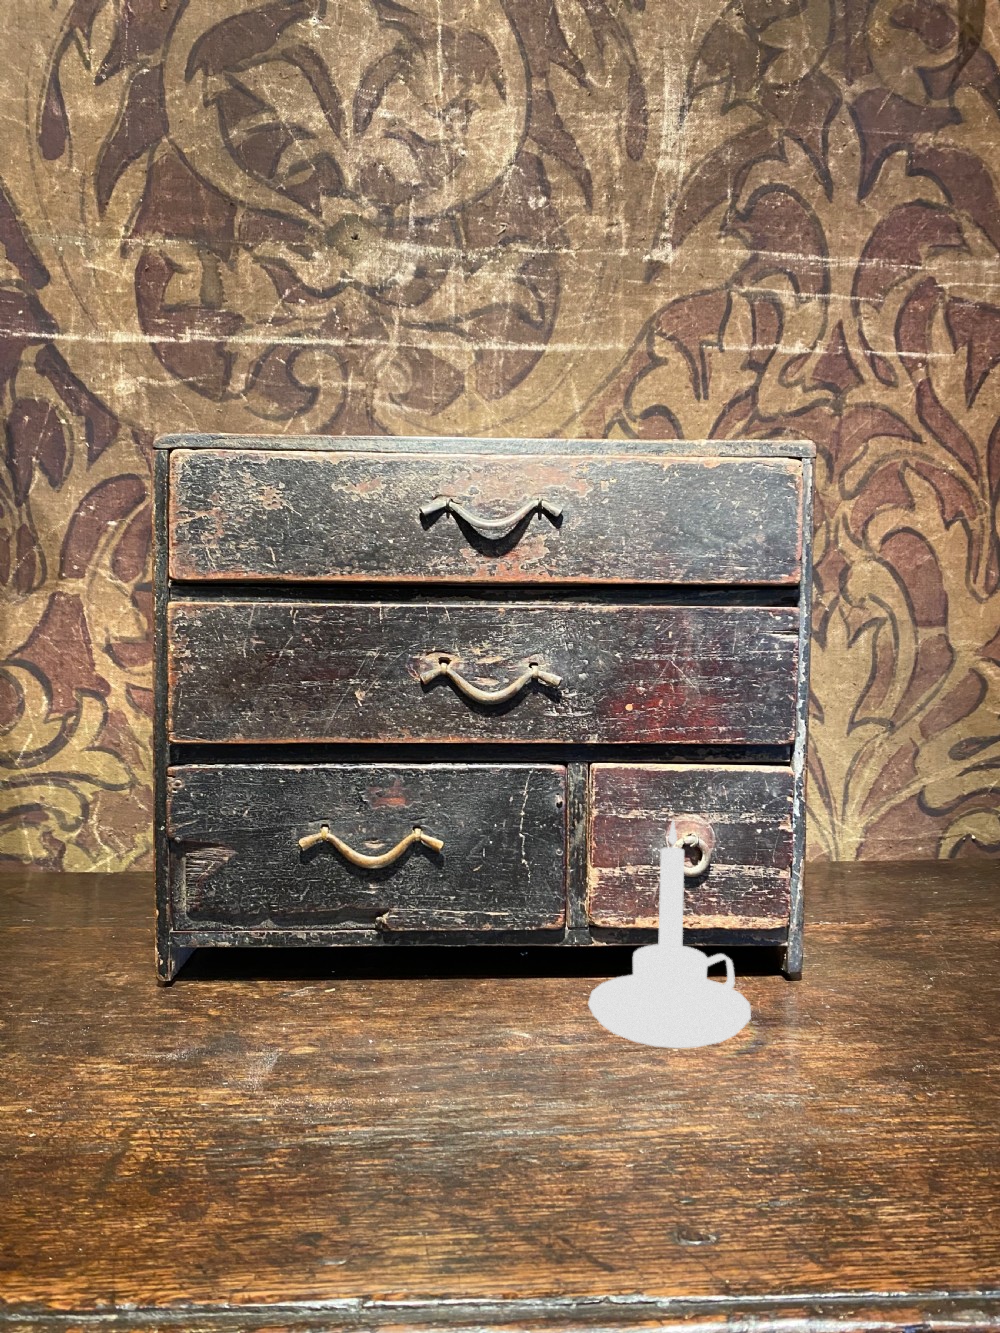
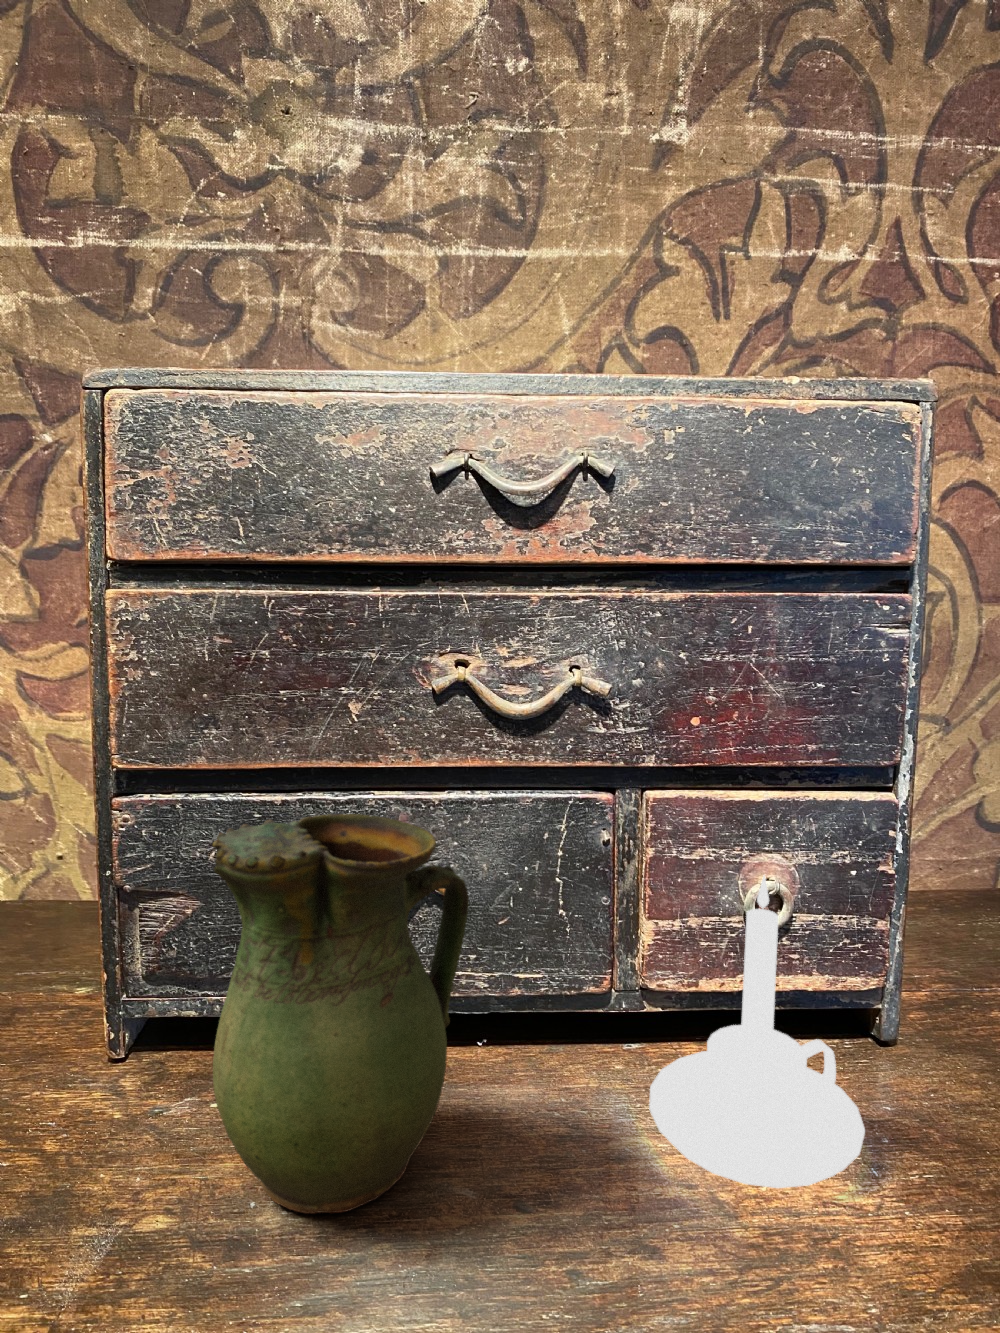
pitcher: none [258,774,449,1060] -> present [213,814,469,1214]

